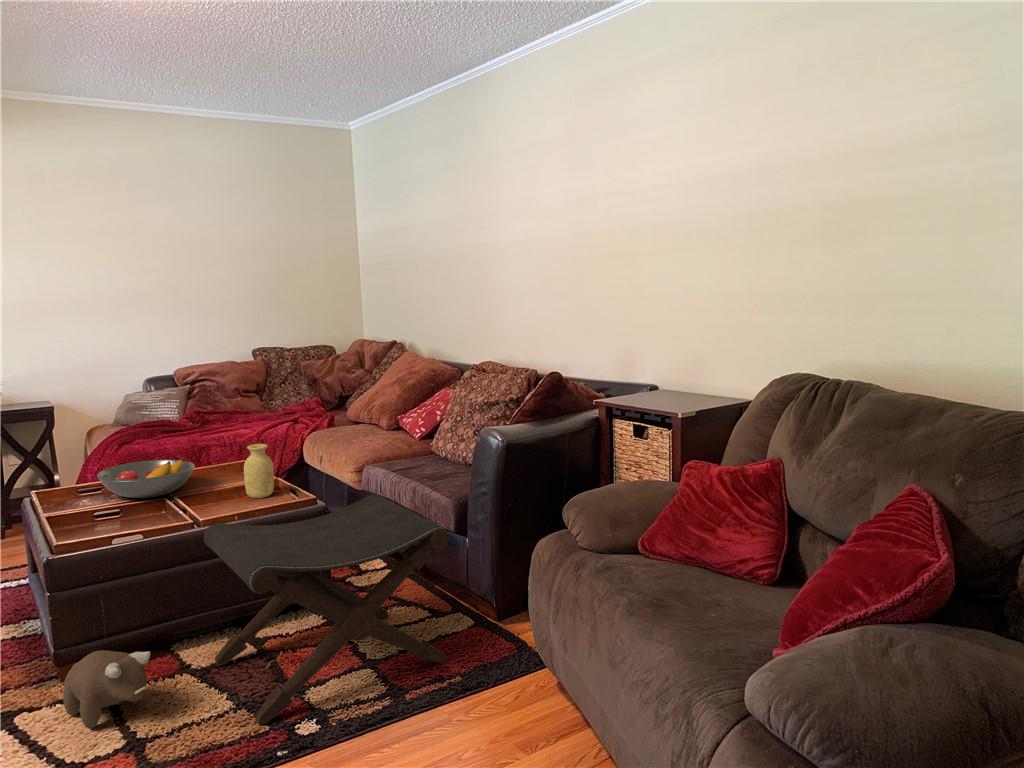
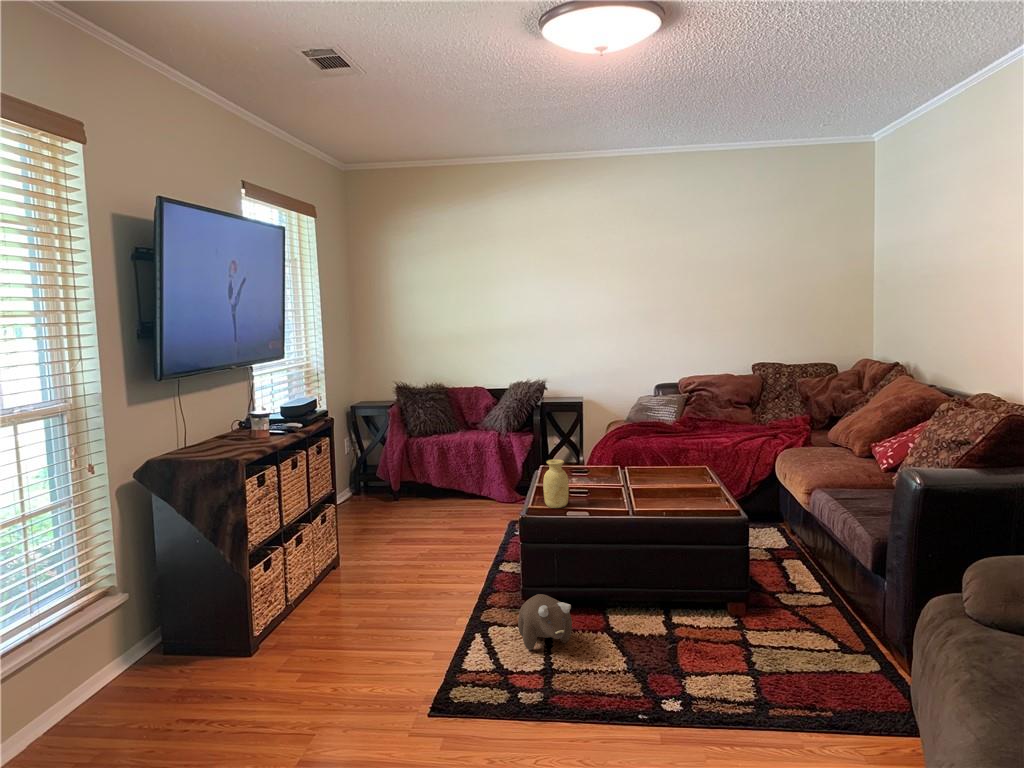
vase: present [244,444,274,498] -> present [543,459,569,508]
fruit bowl: present [97,459,195,498] -> none [579,456,652,486]
footstool: present [204,495,449,725] -> none [626,515,835,697]

